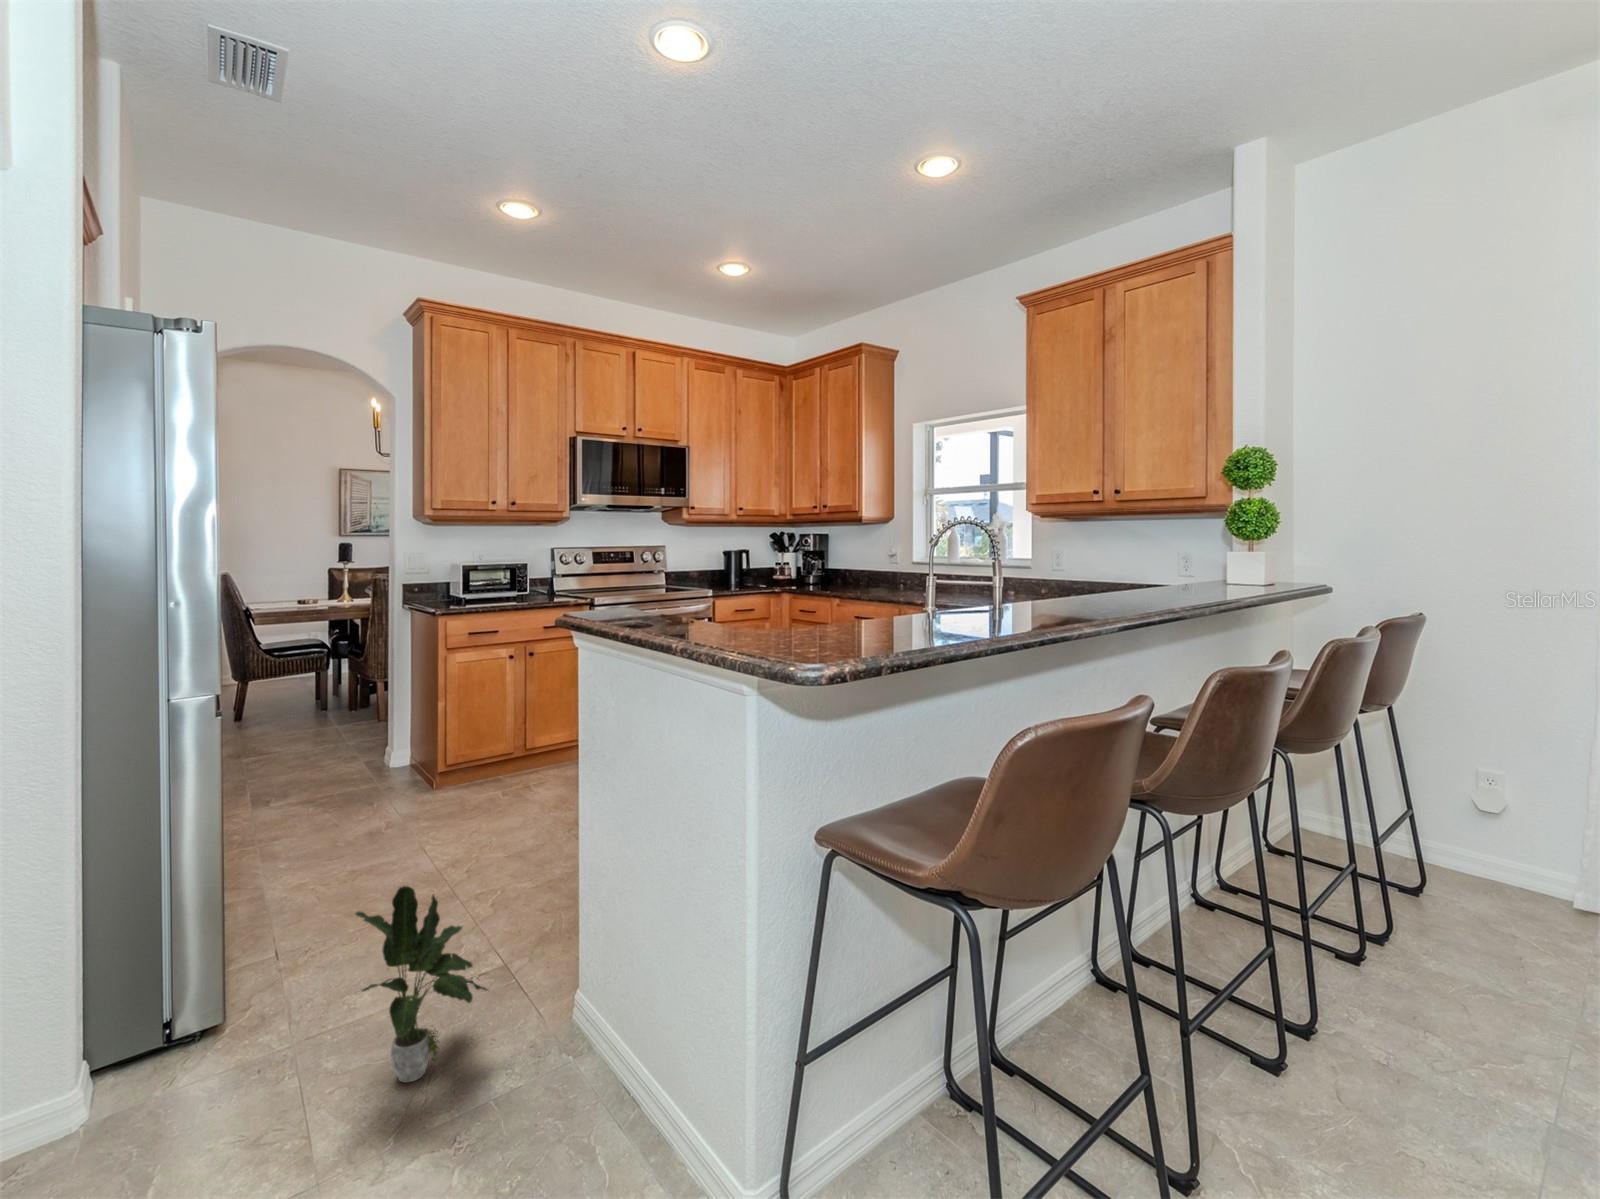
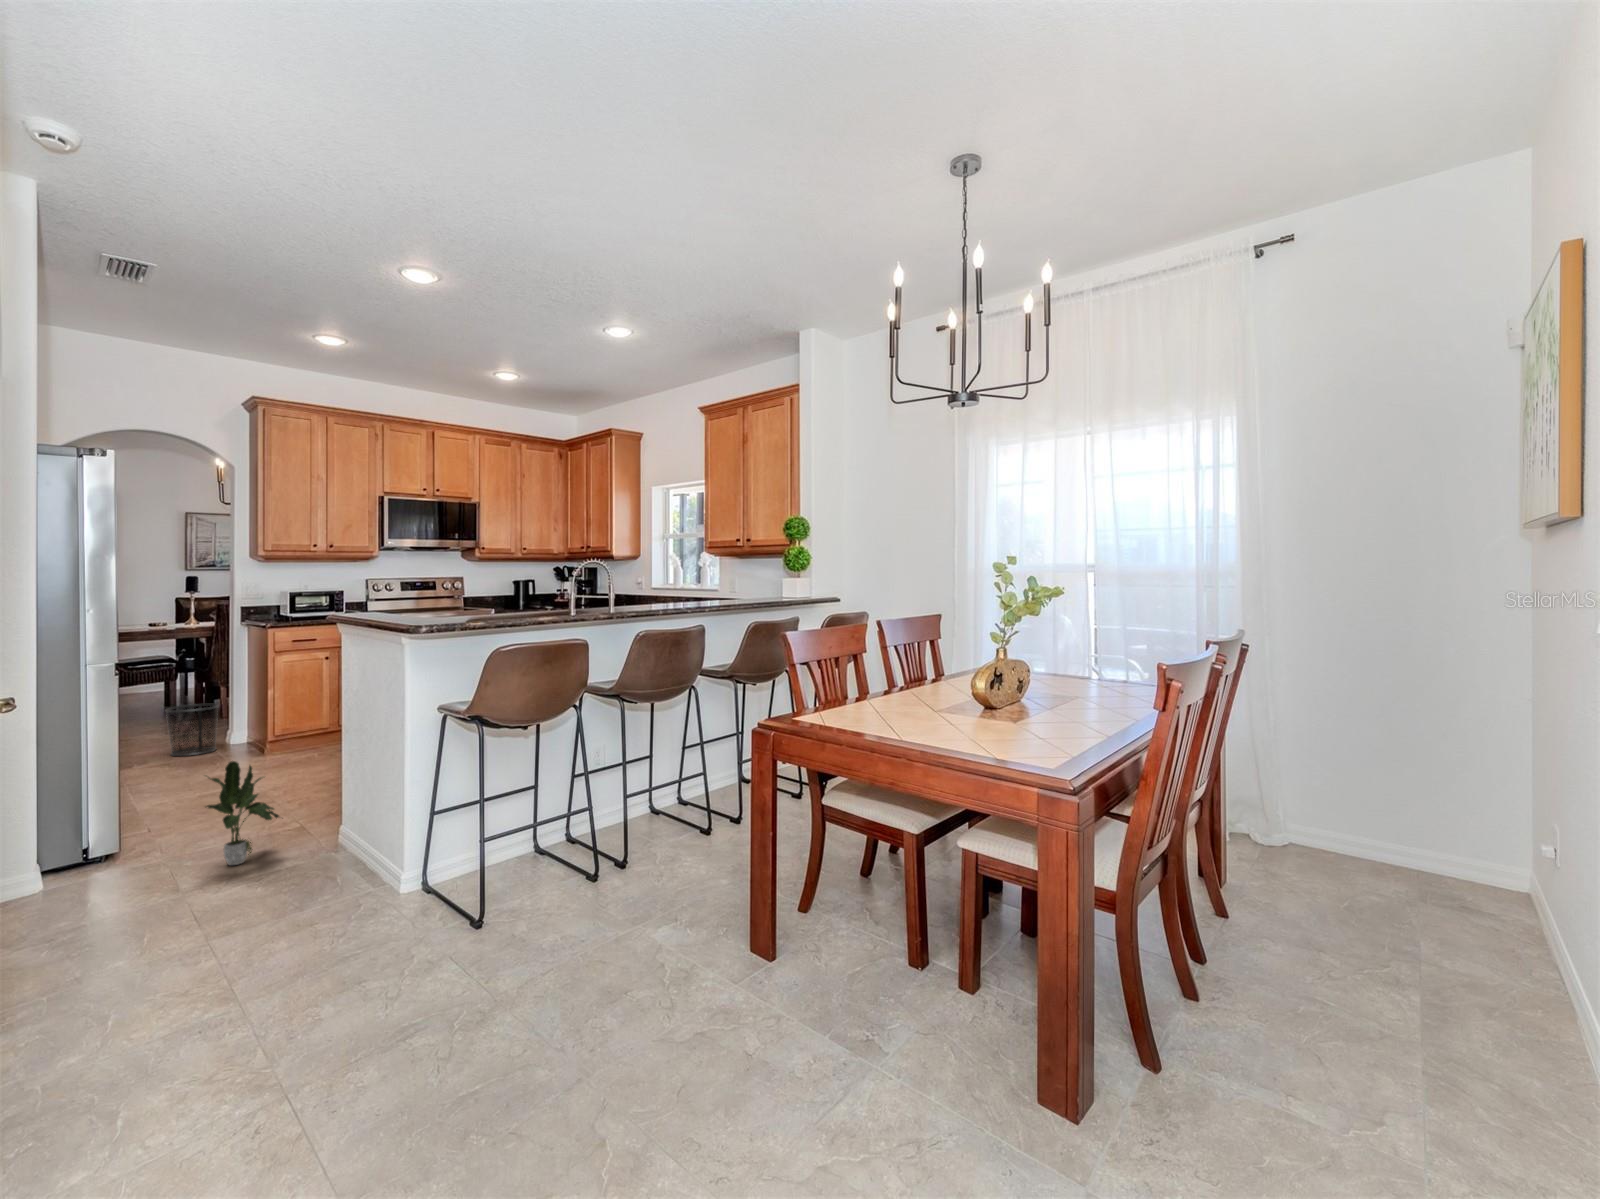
waste bin: none [312,712,378,784] -> present [165,703,219,756]

